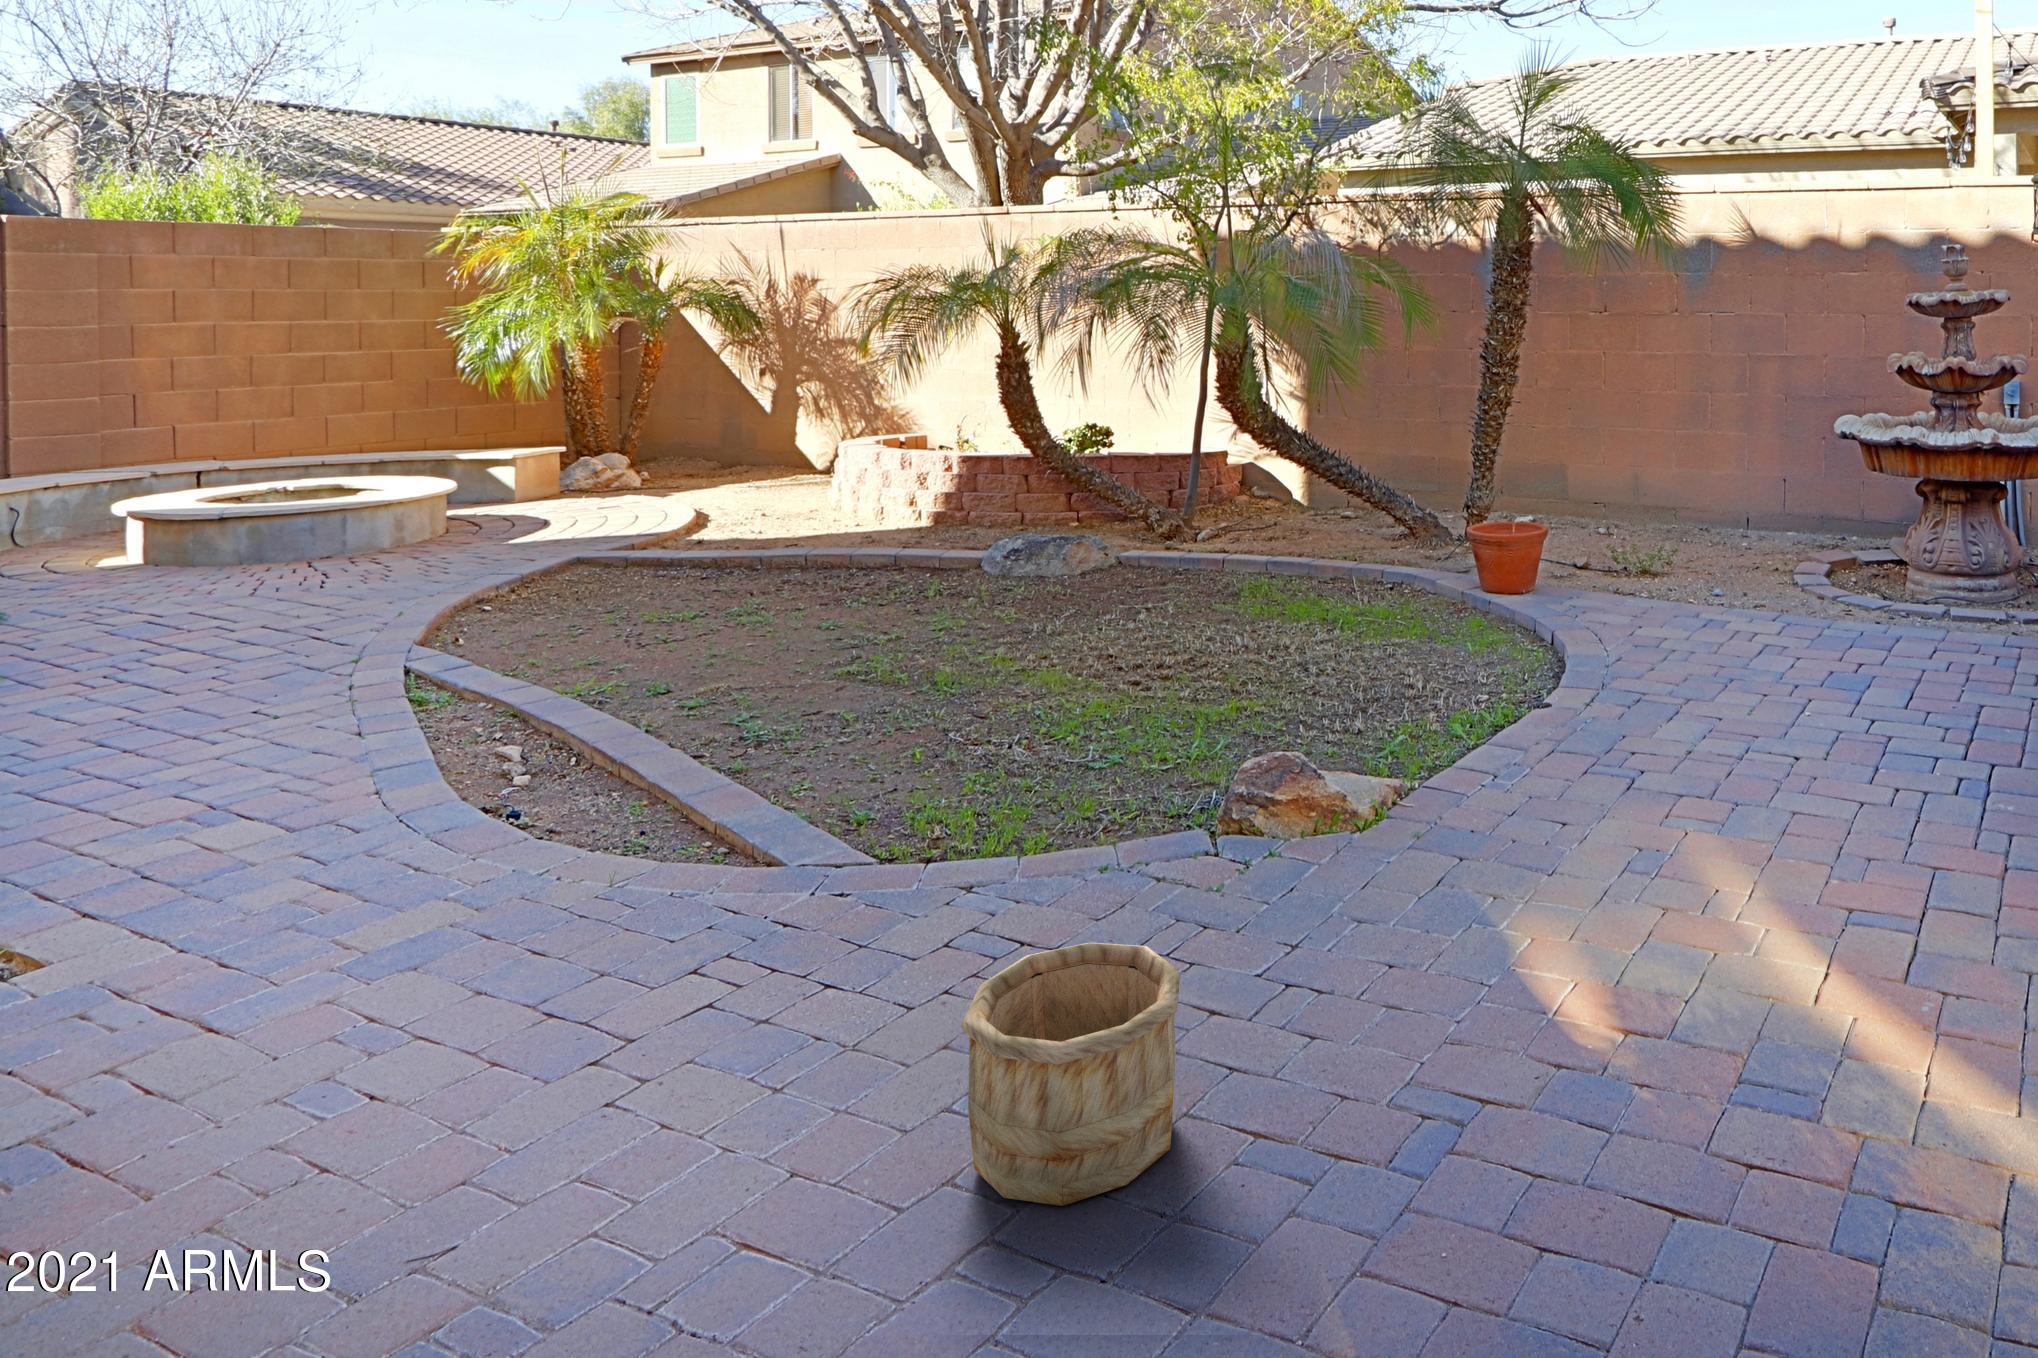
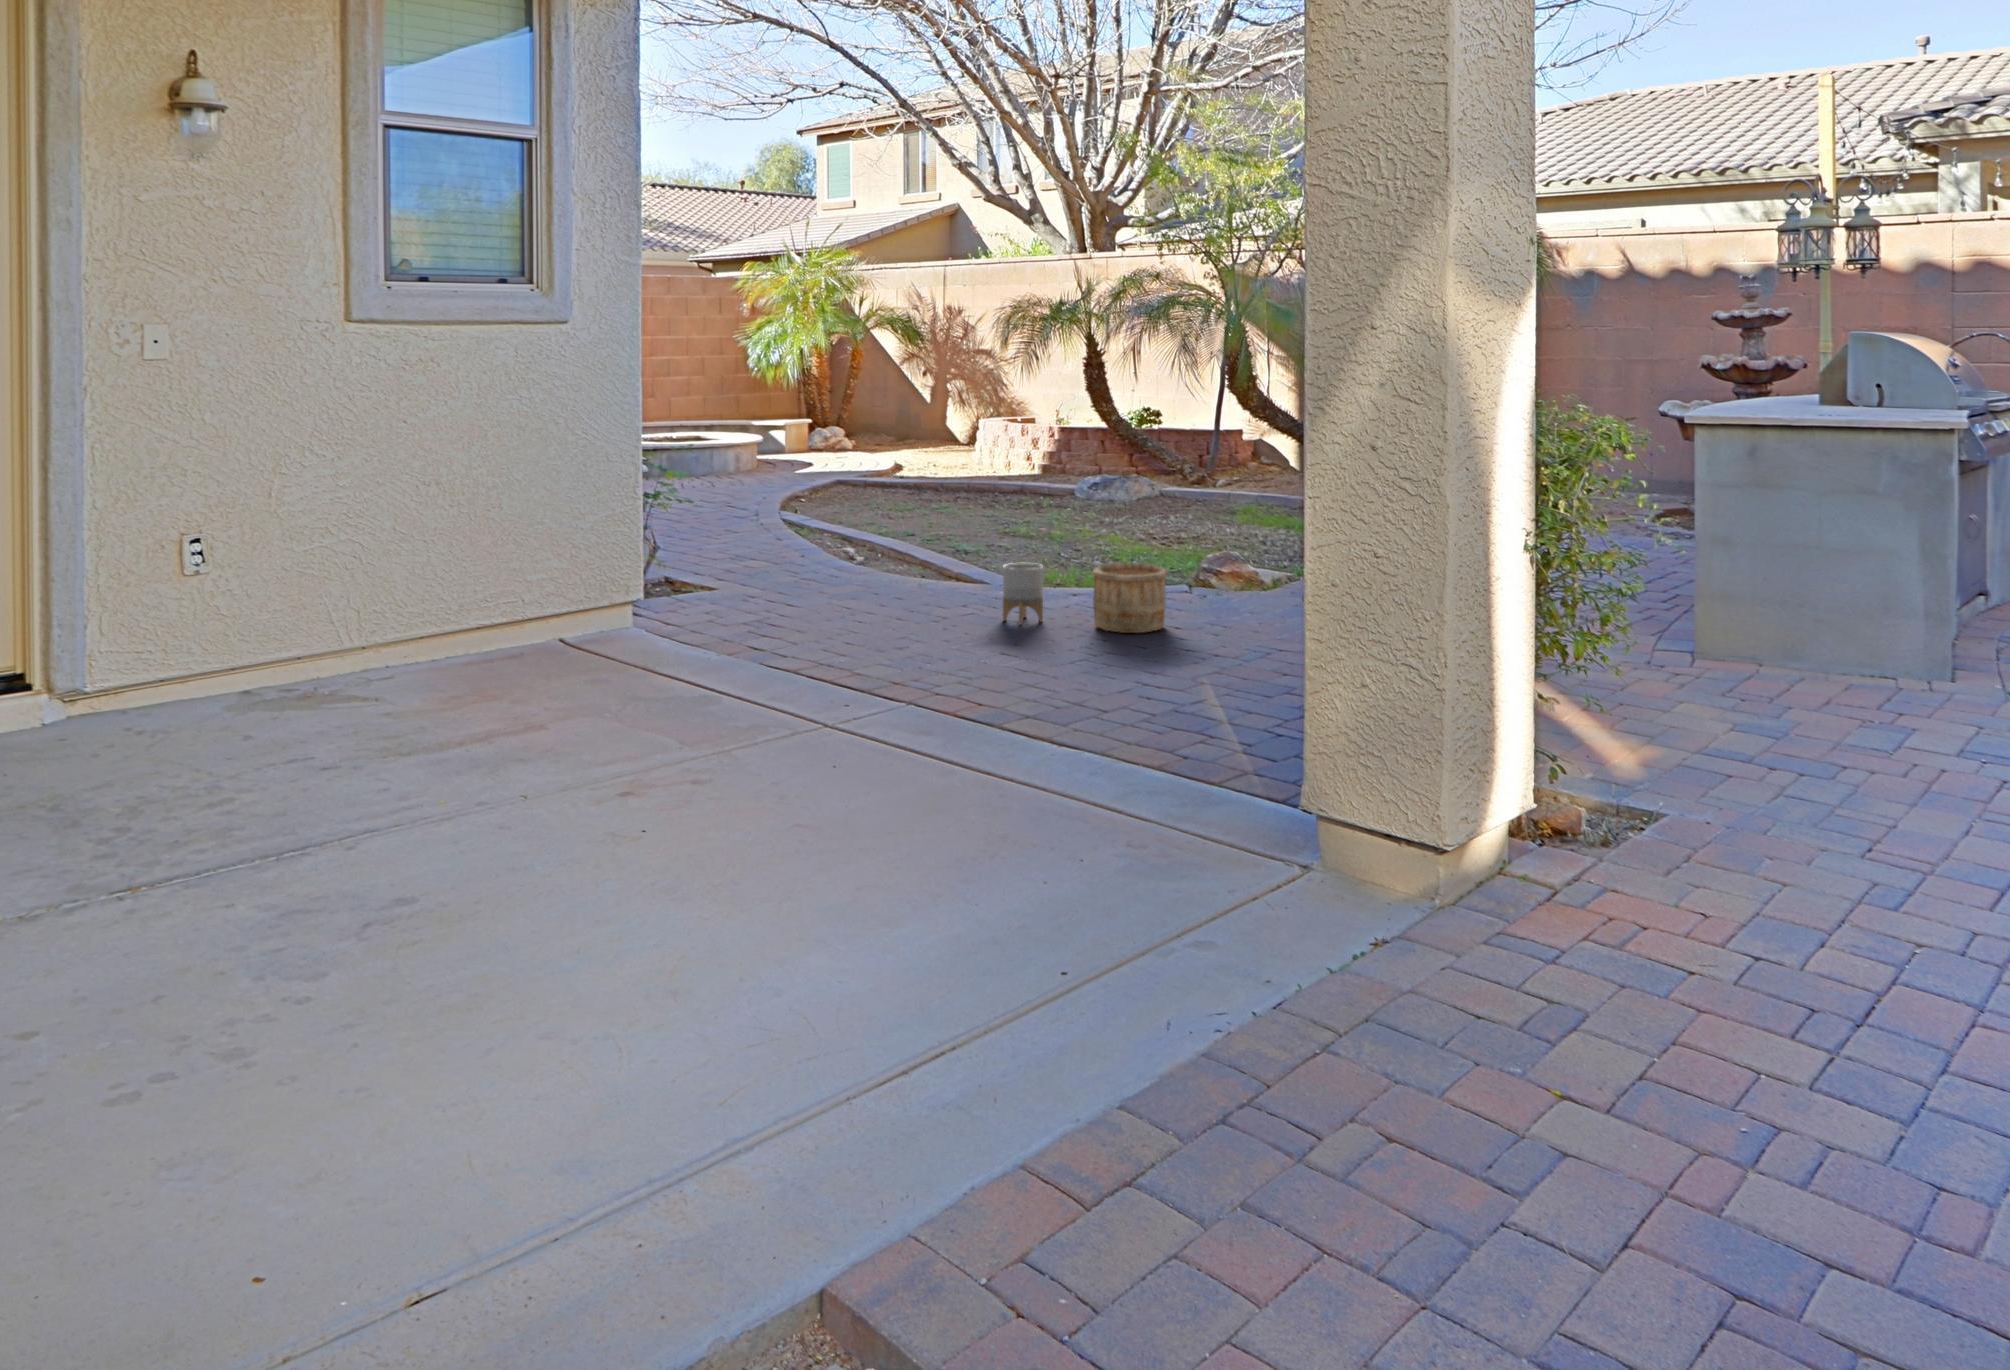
planter: none [686,983,821,1206] -> present [1003,563,1043,625]

